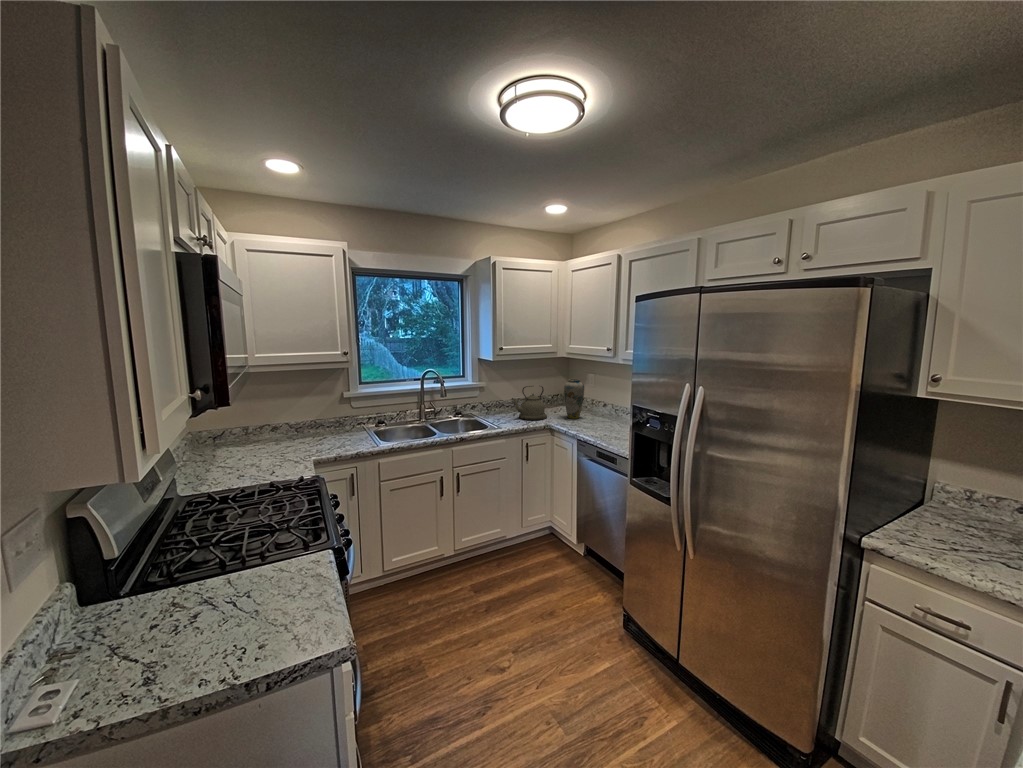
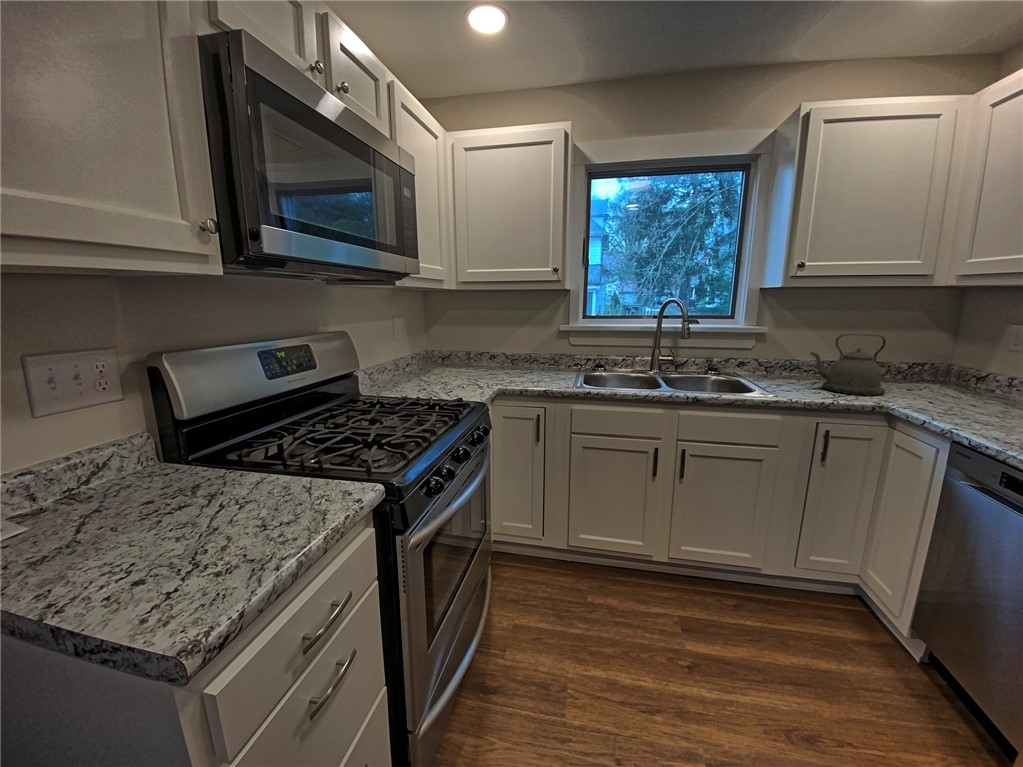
vase: present [564,379,584,419] -> none [936,325,997,405]

